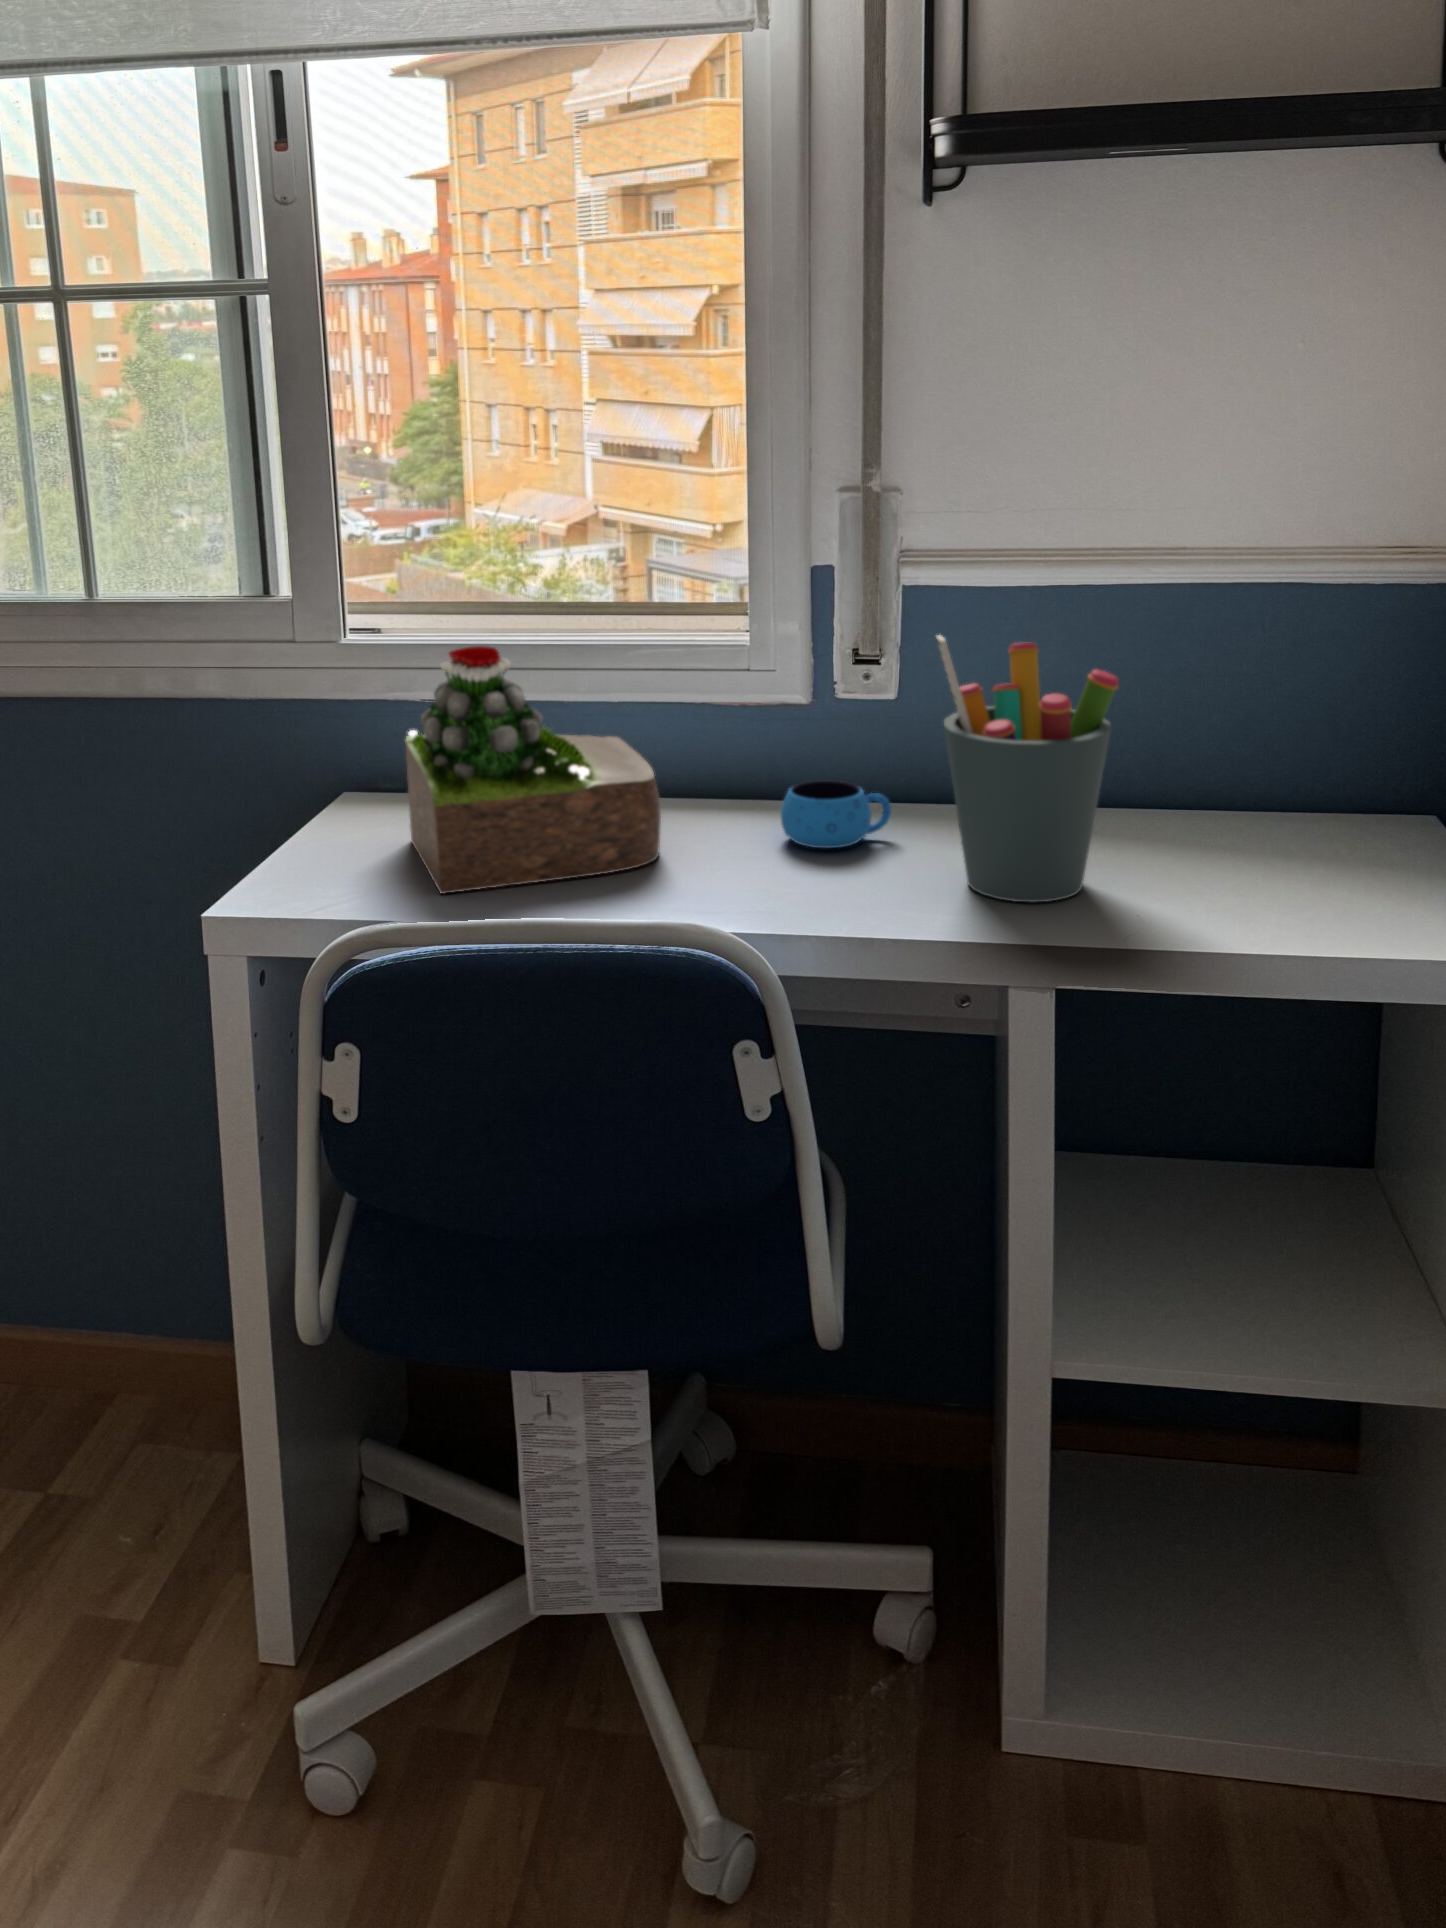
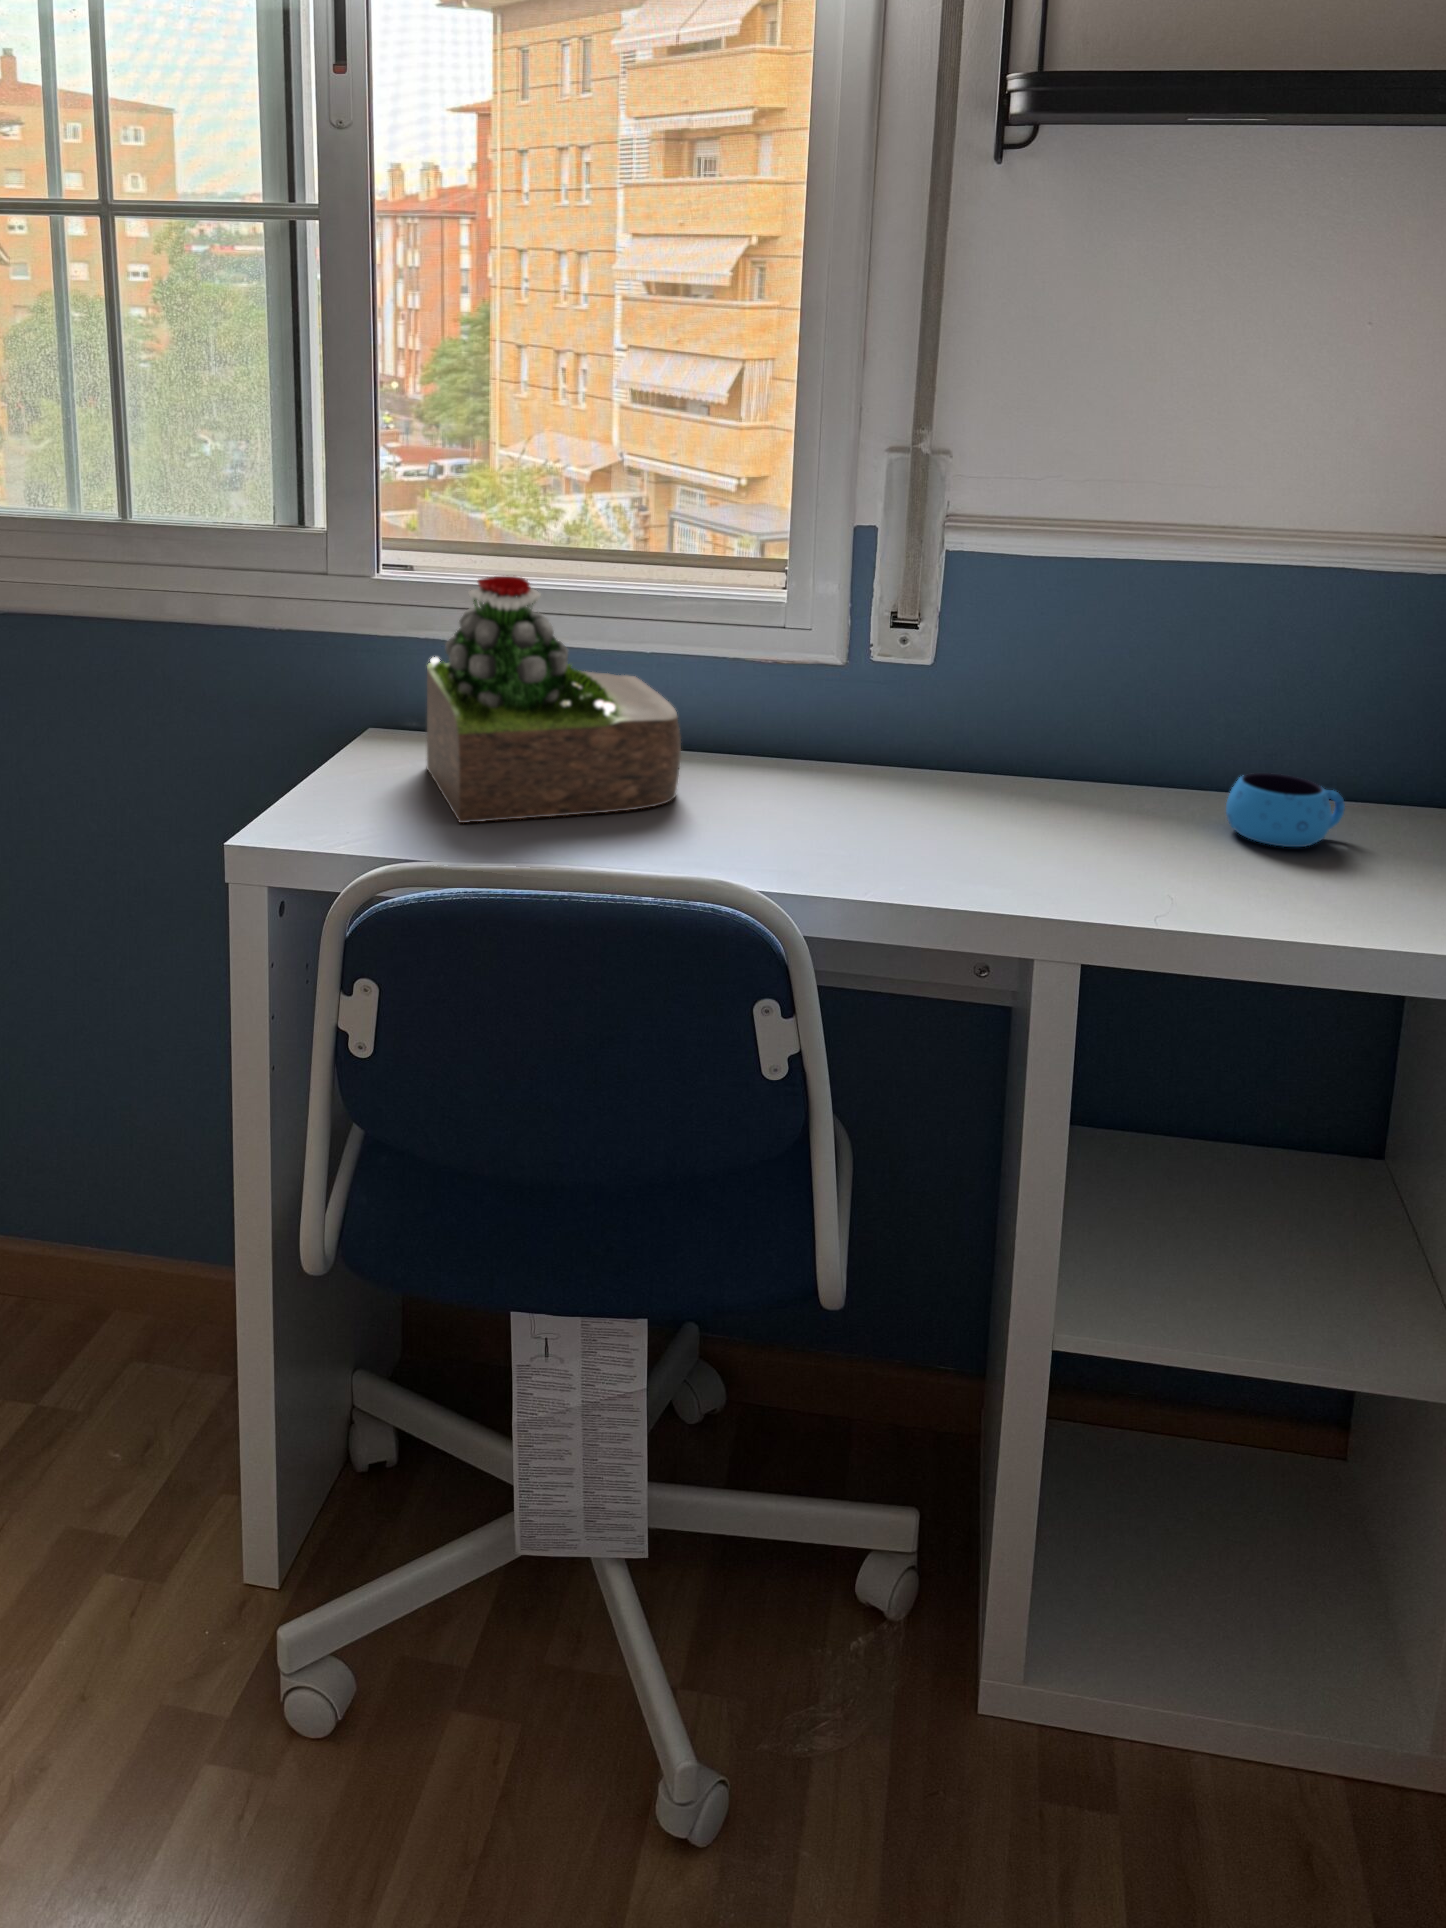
pen holder: present [936,635,1118,902] -> none [979,587,1160,863]
mug: present [781,781,891,848] -> present [1226,773,1345,847]

